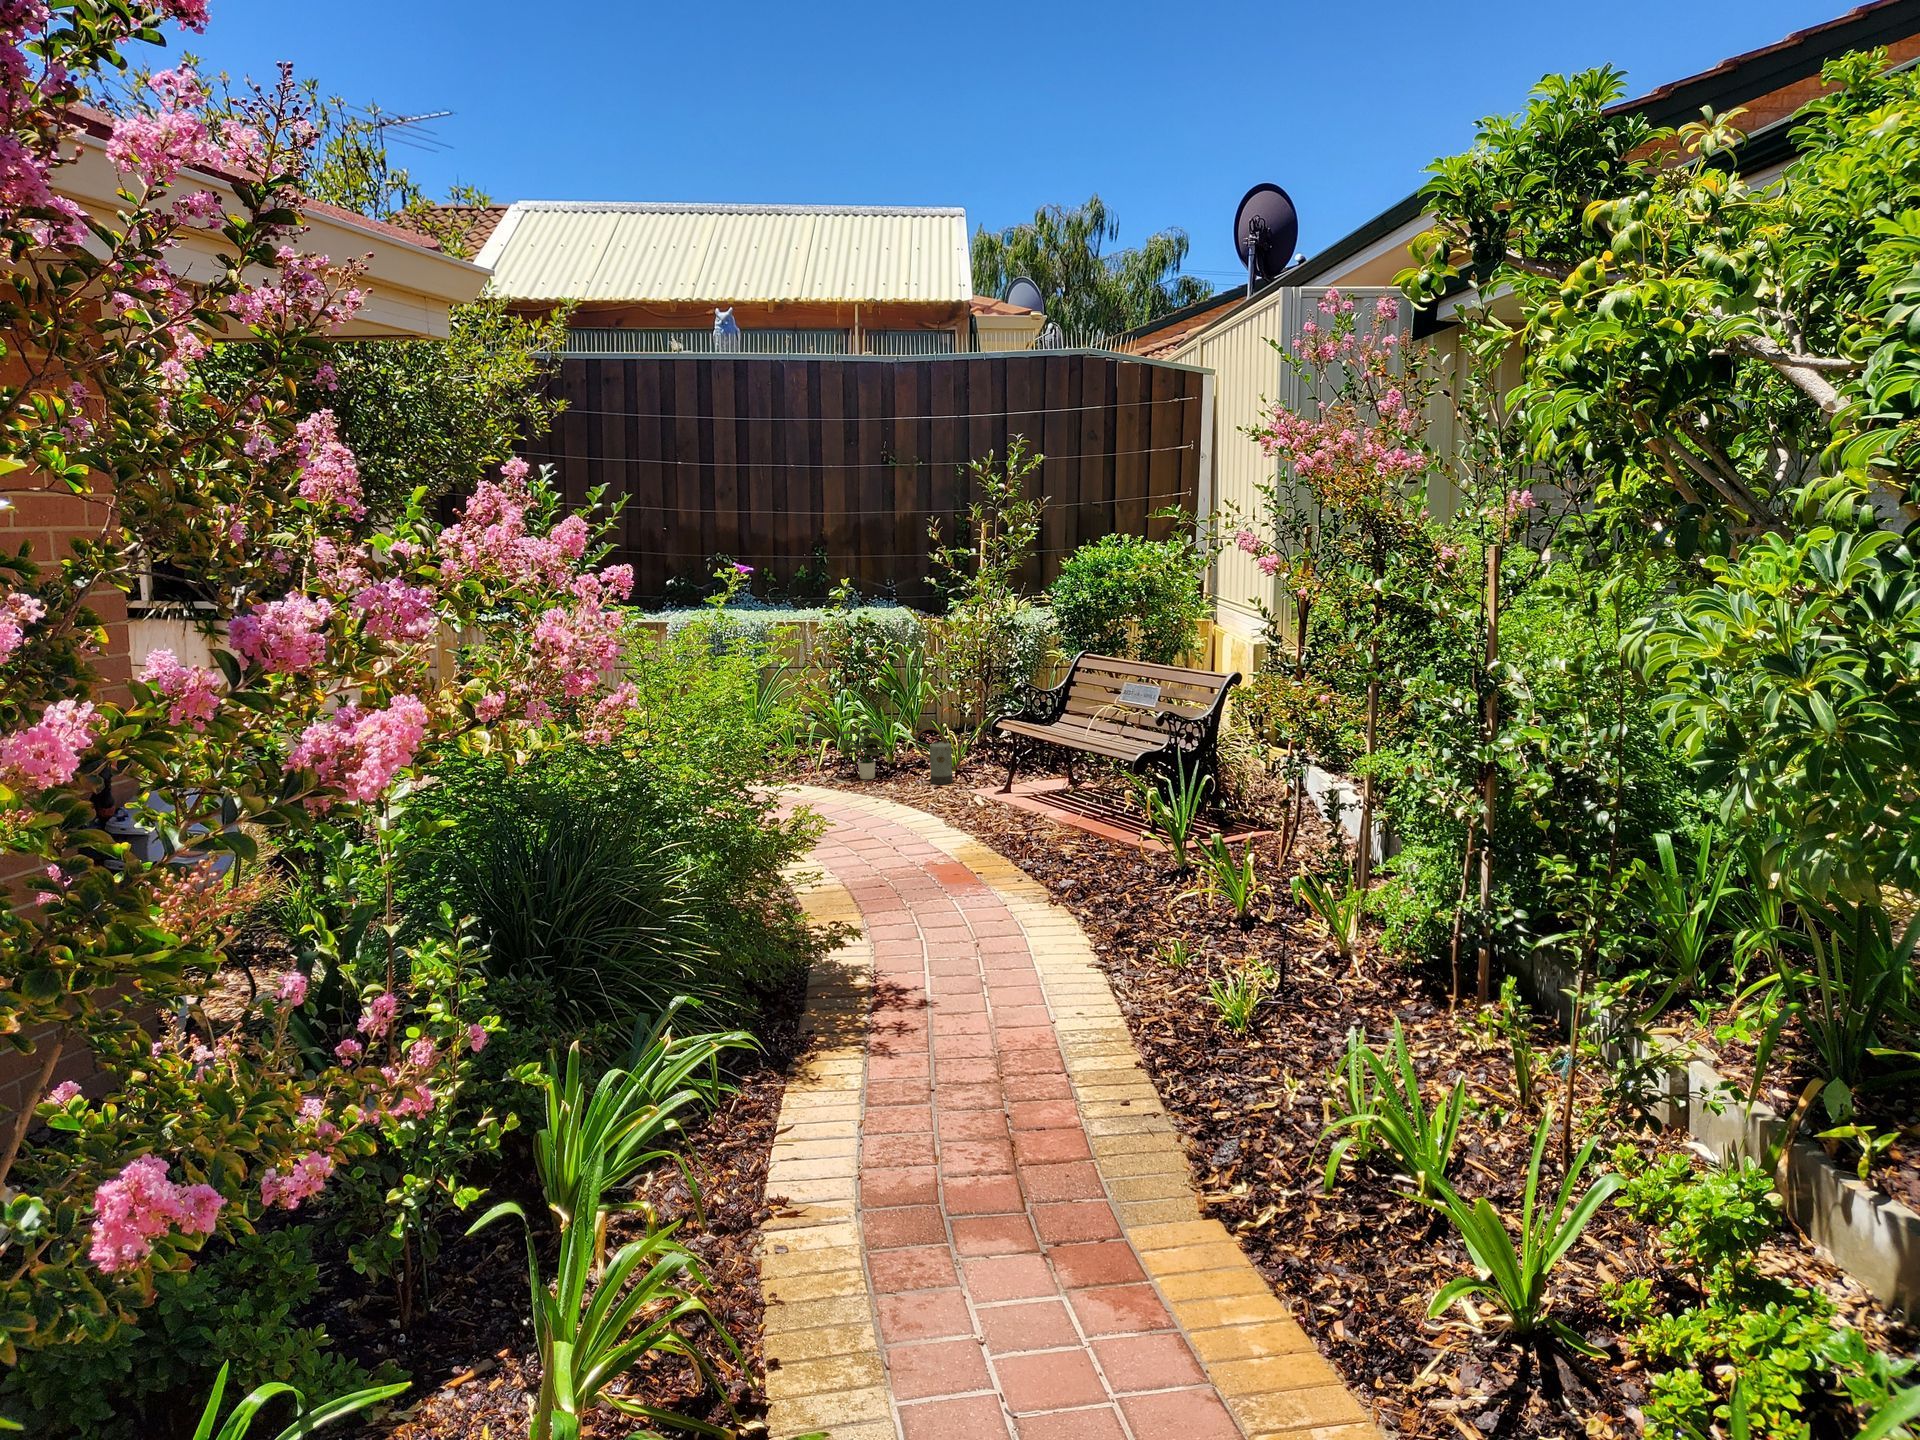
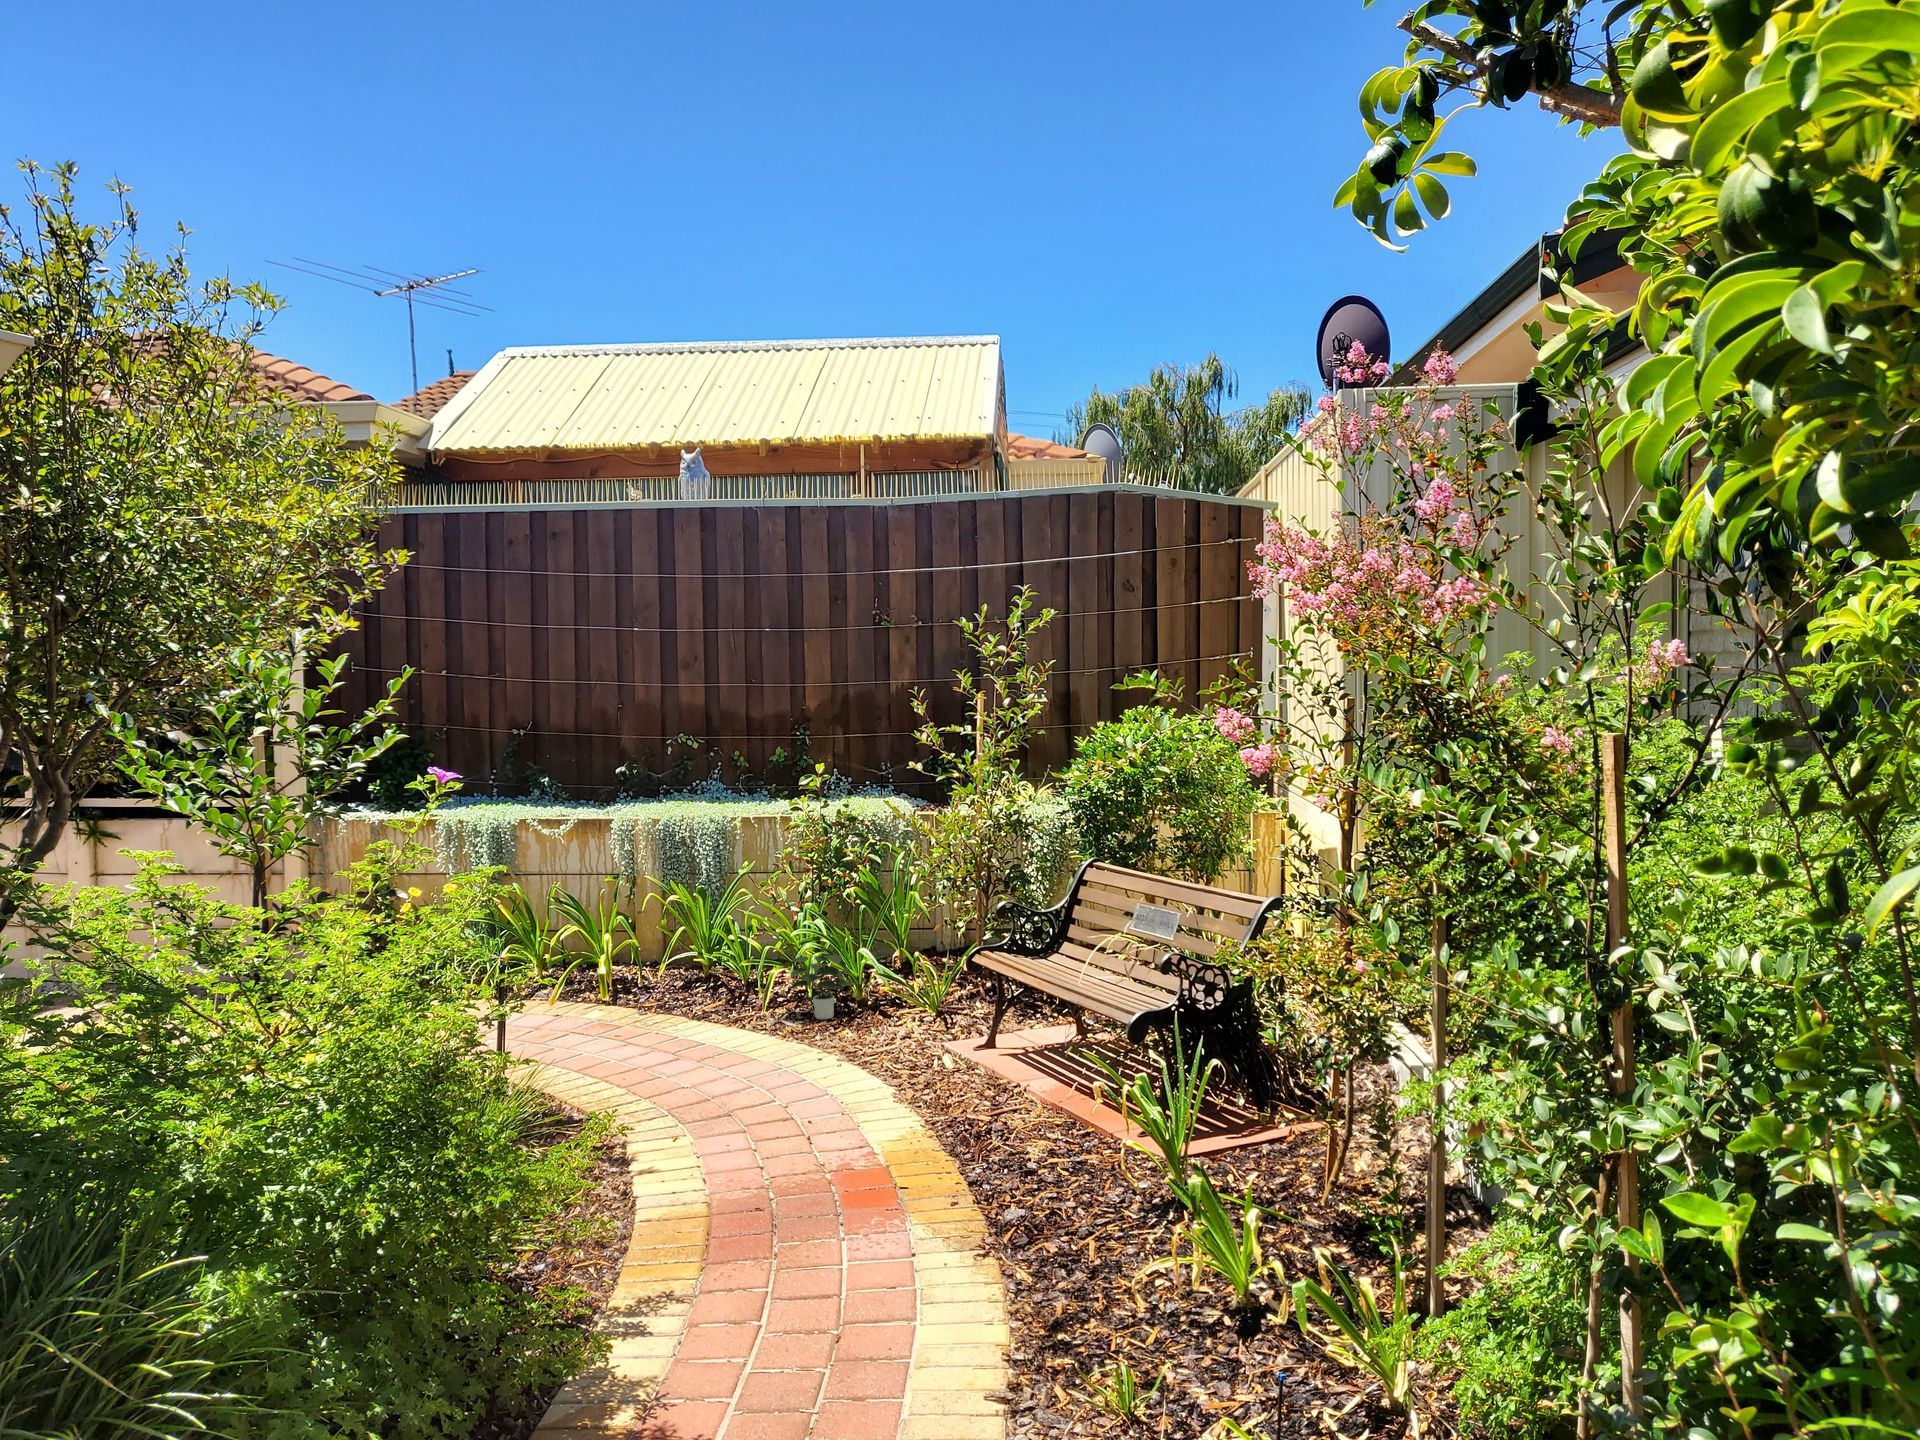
watering can: present [915,727,966,784] -> none [879,956,942,1030]

